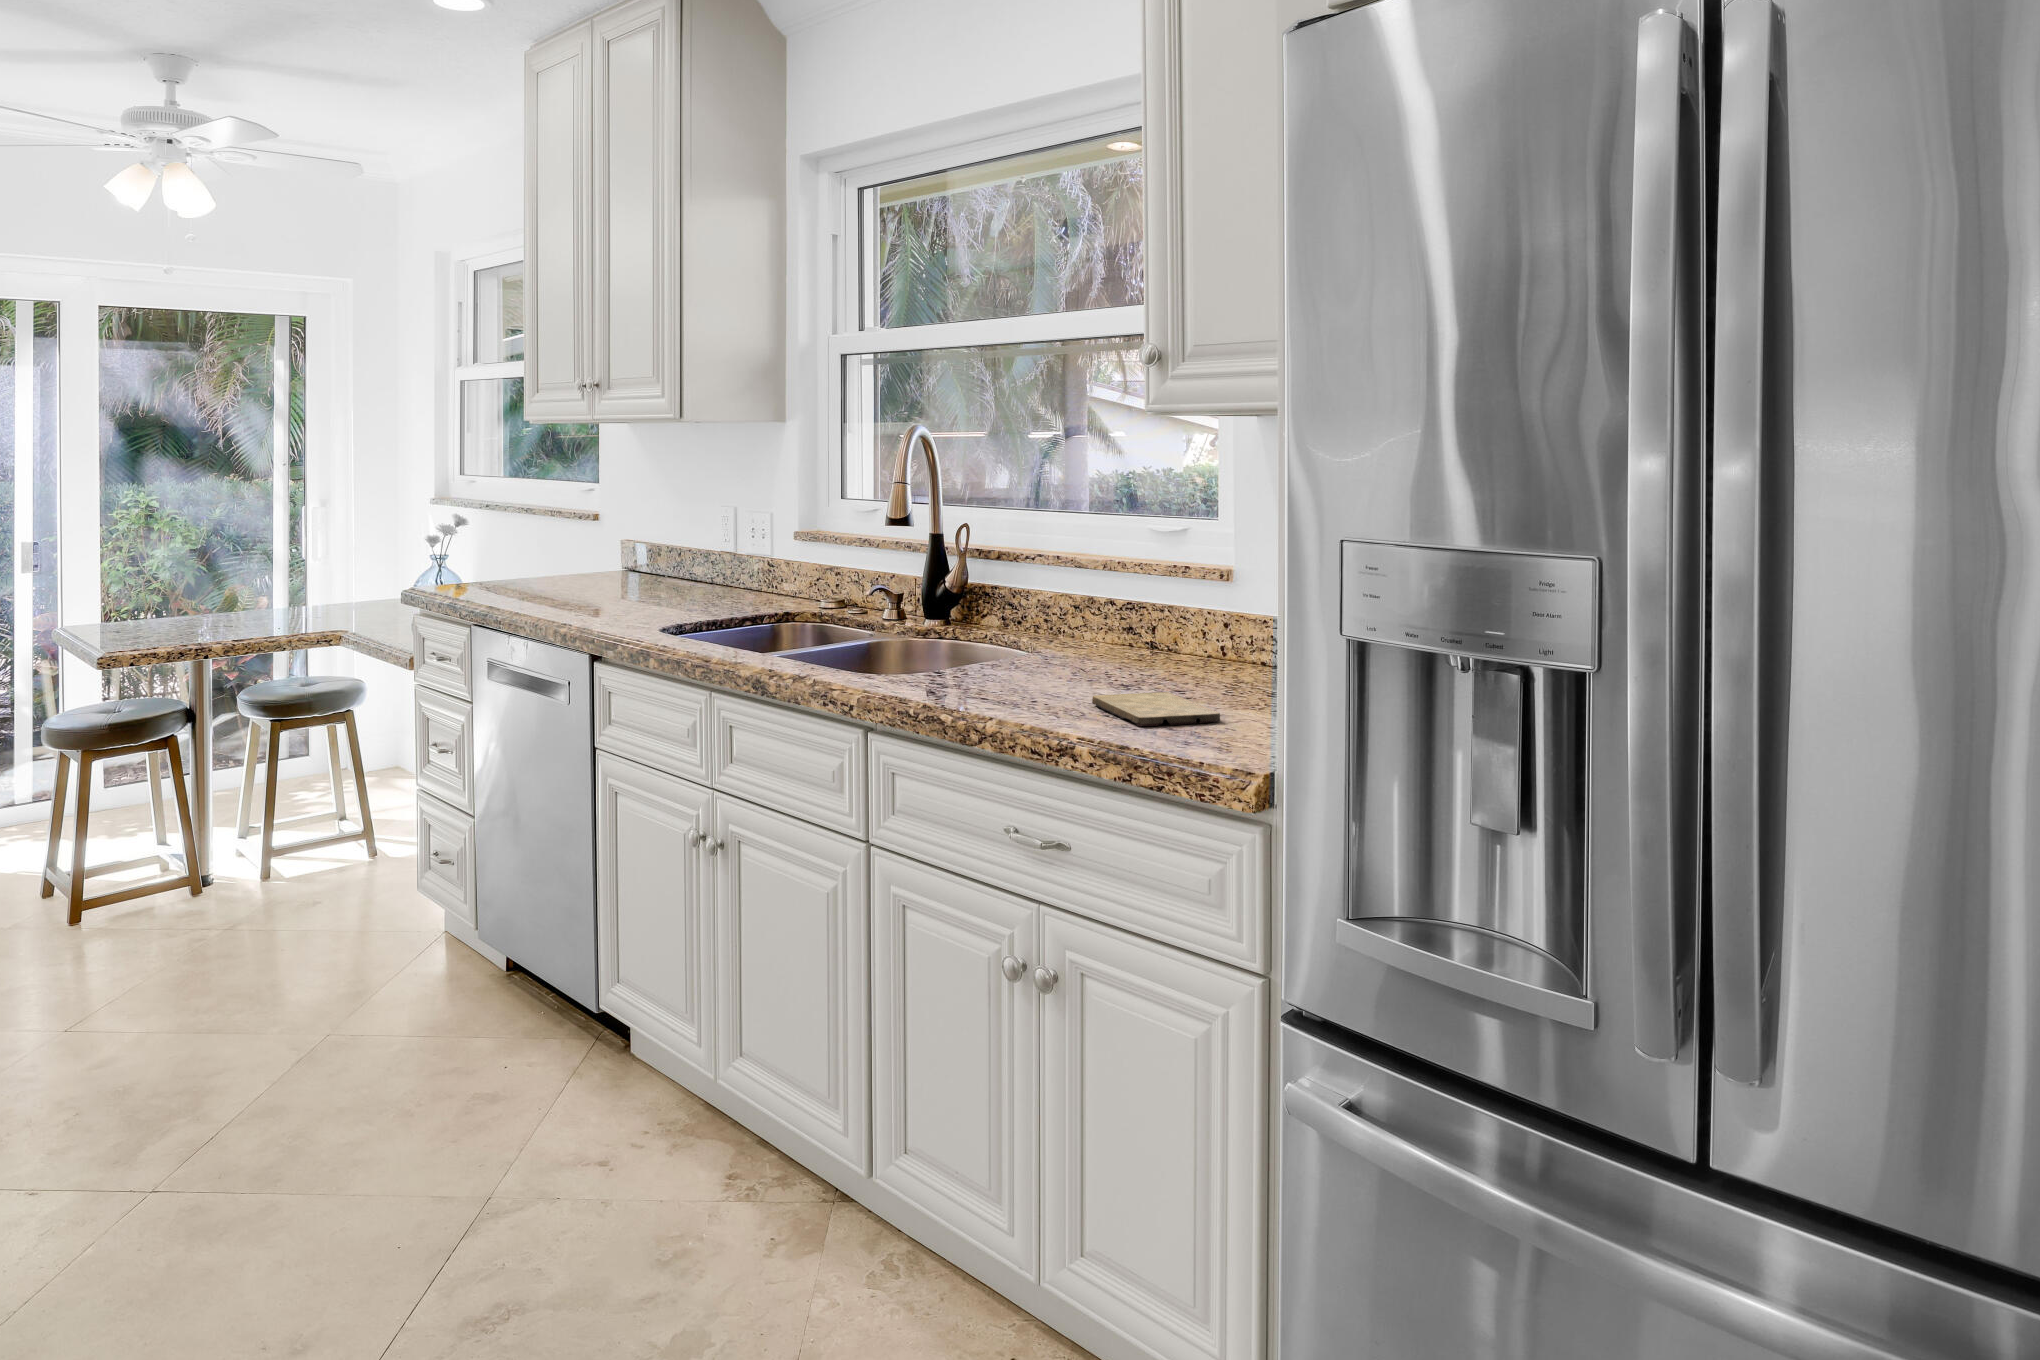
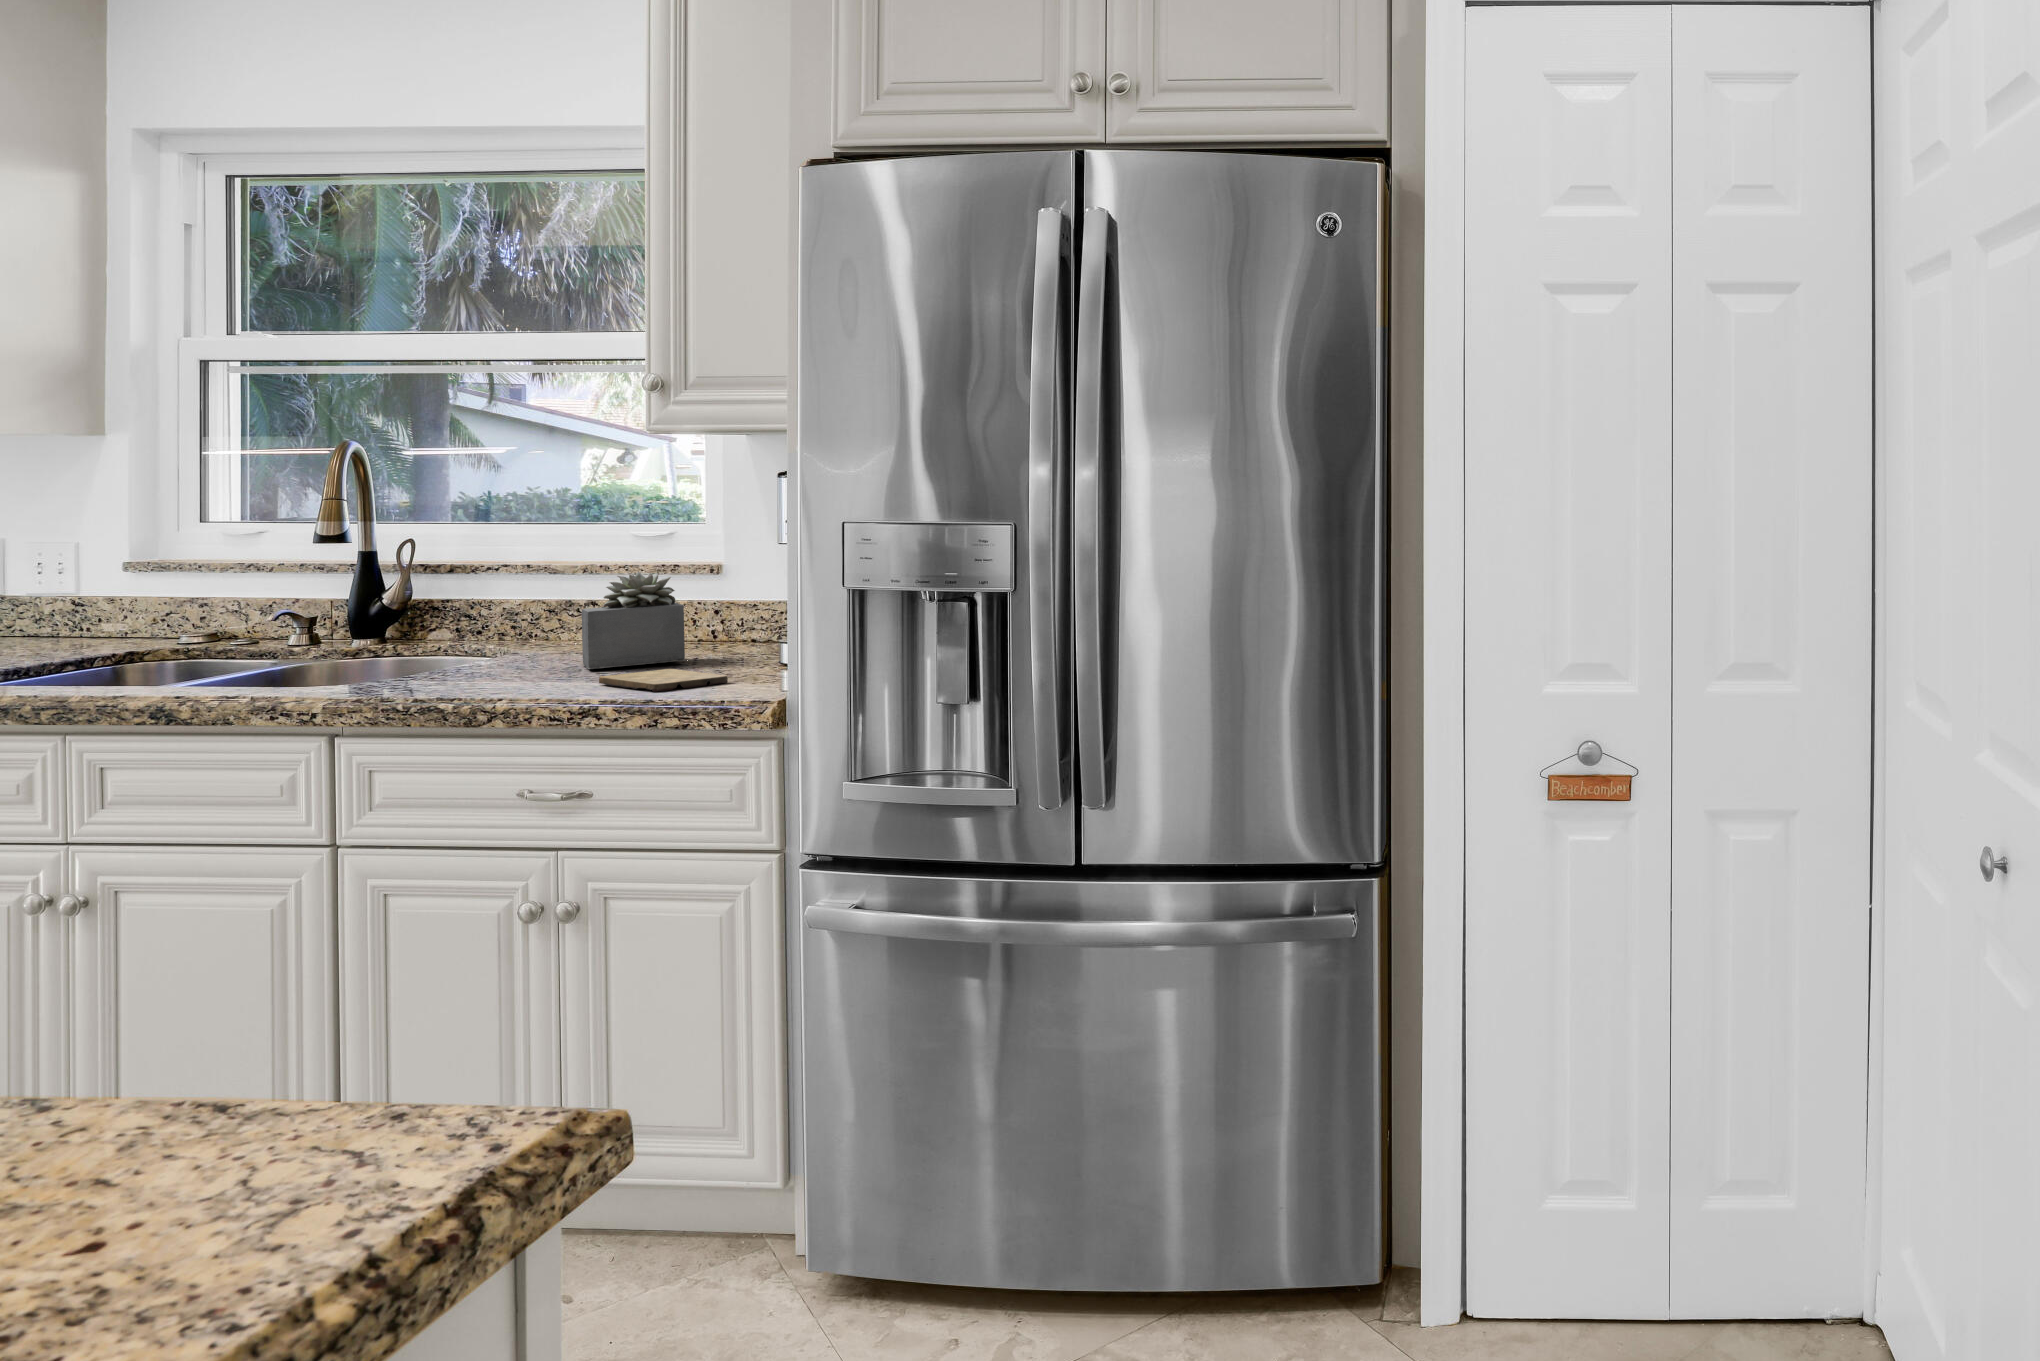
succulent plant: none [1095,573,1192,679] -> present [582,571,685,669]

